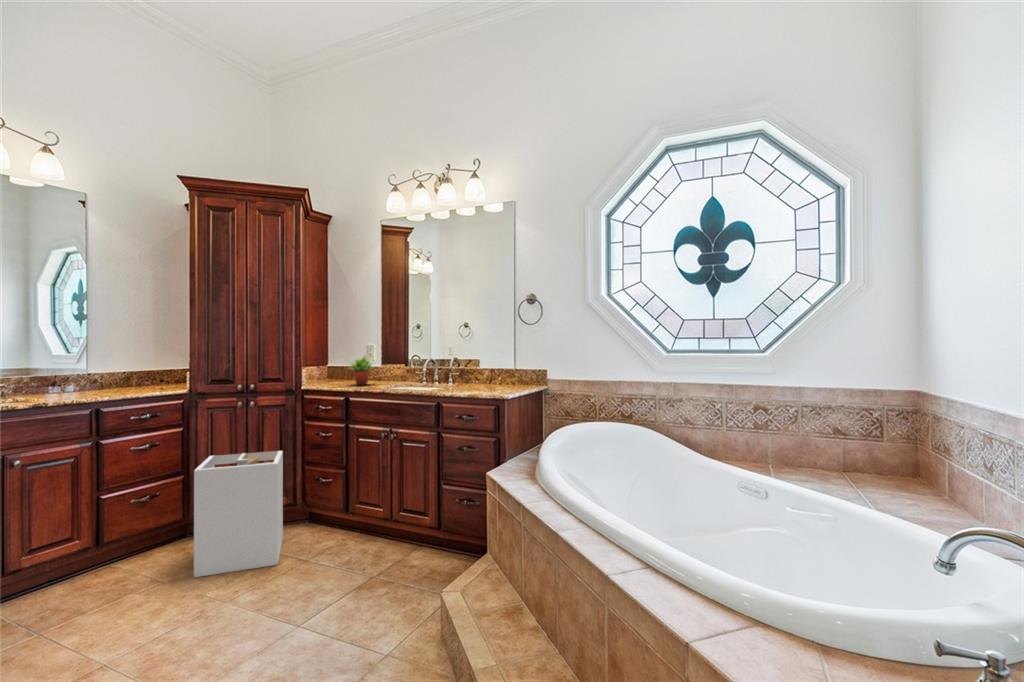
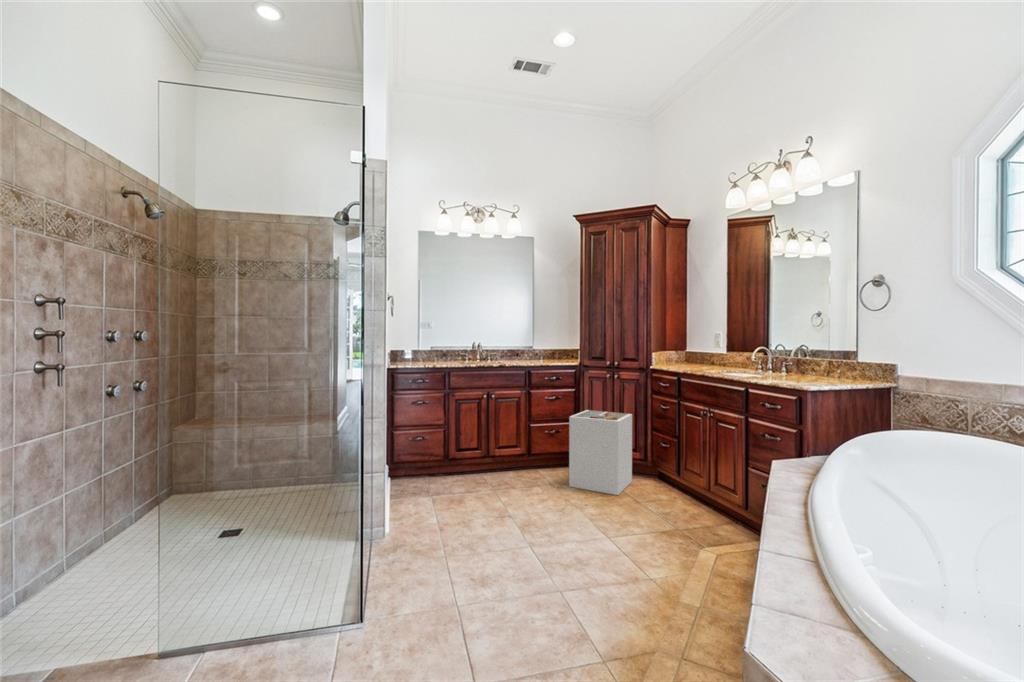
succulent plant: present [351,356,373,385] -> none [682,342,714,369]

